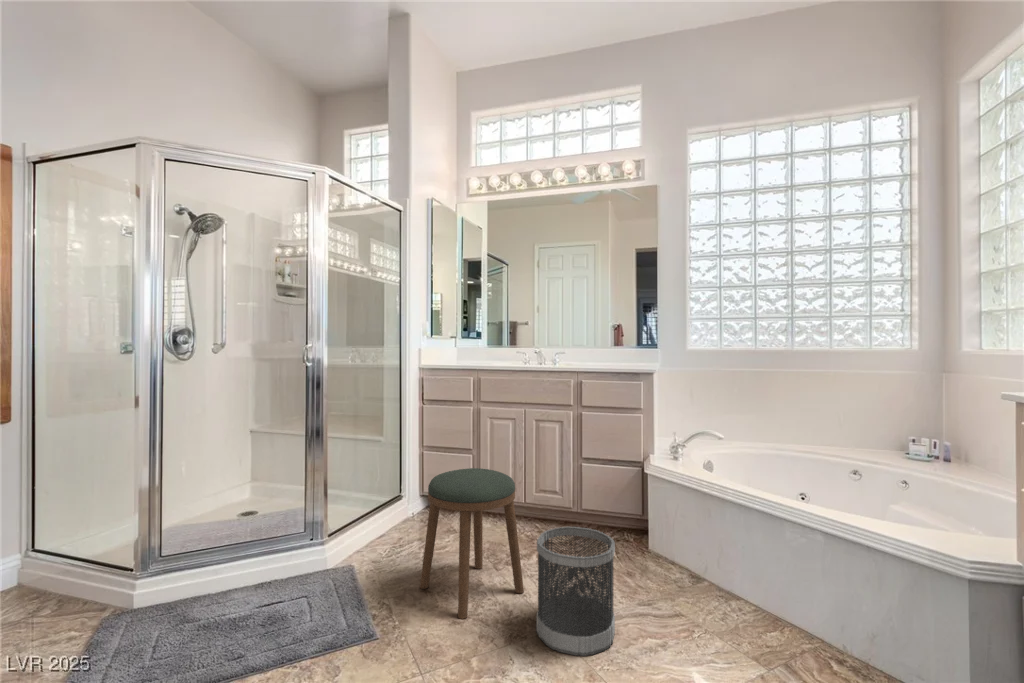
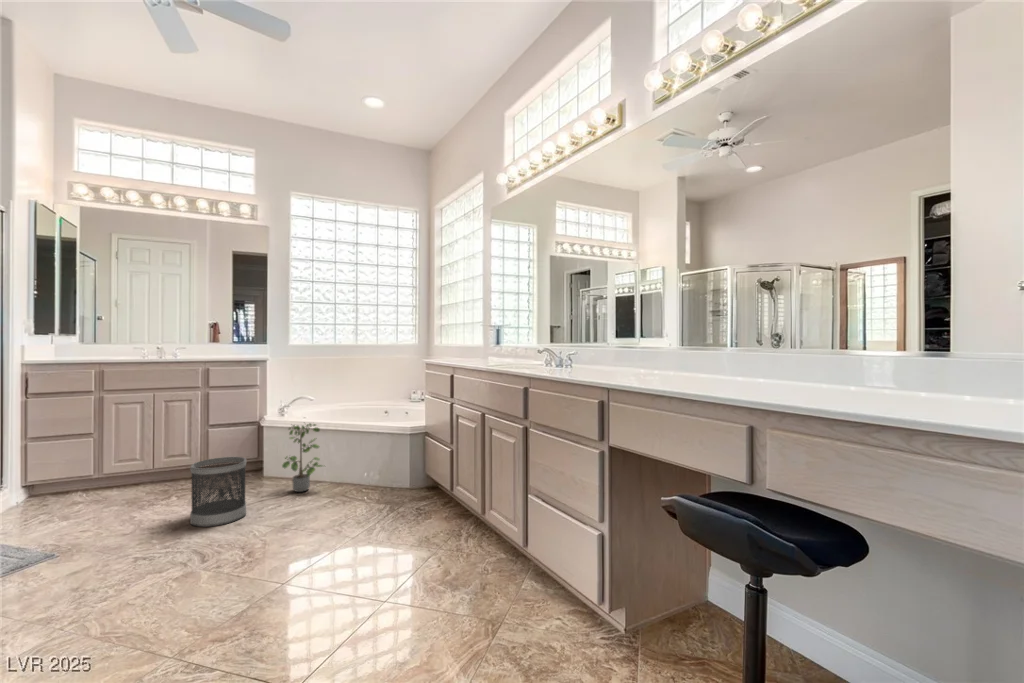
stool: present [420,468,524,619] -> none [70,435,172,536]
potted plant: none [673,485,752,612] -> present [282,424,322,492]

